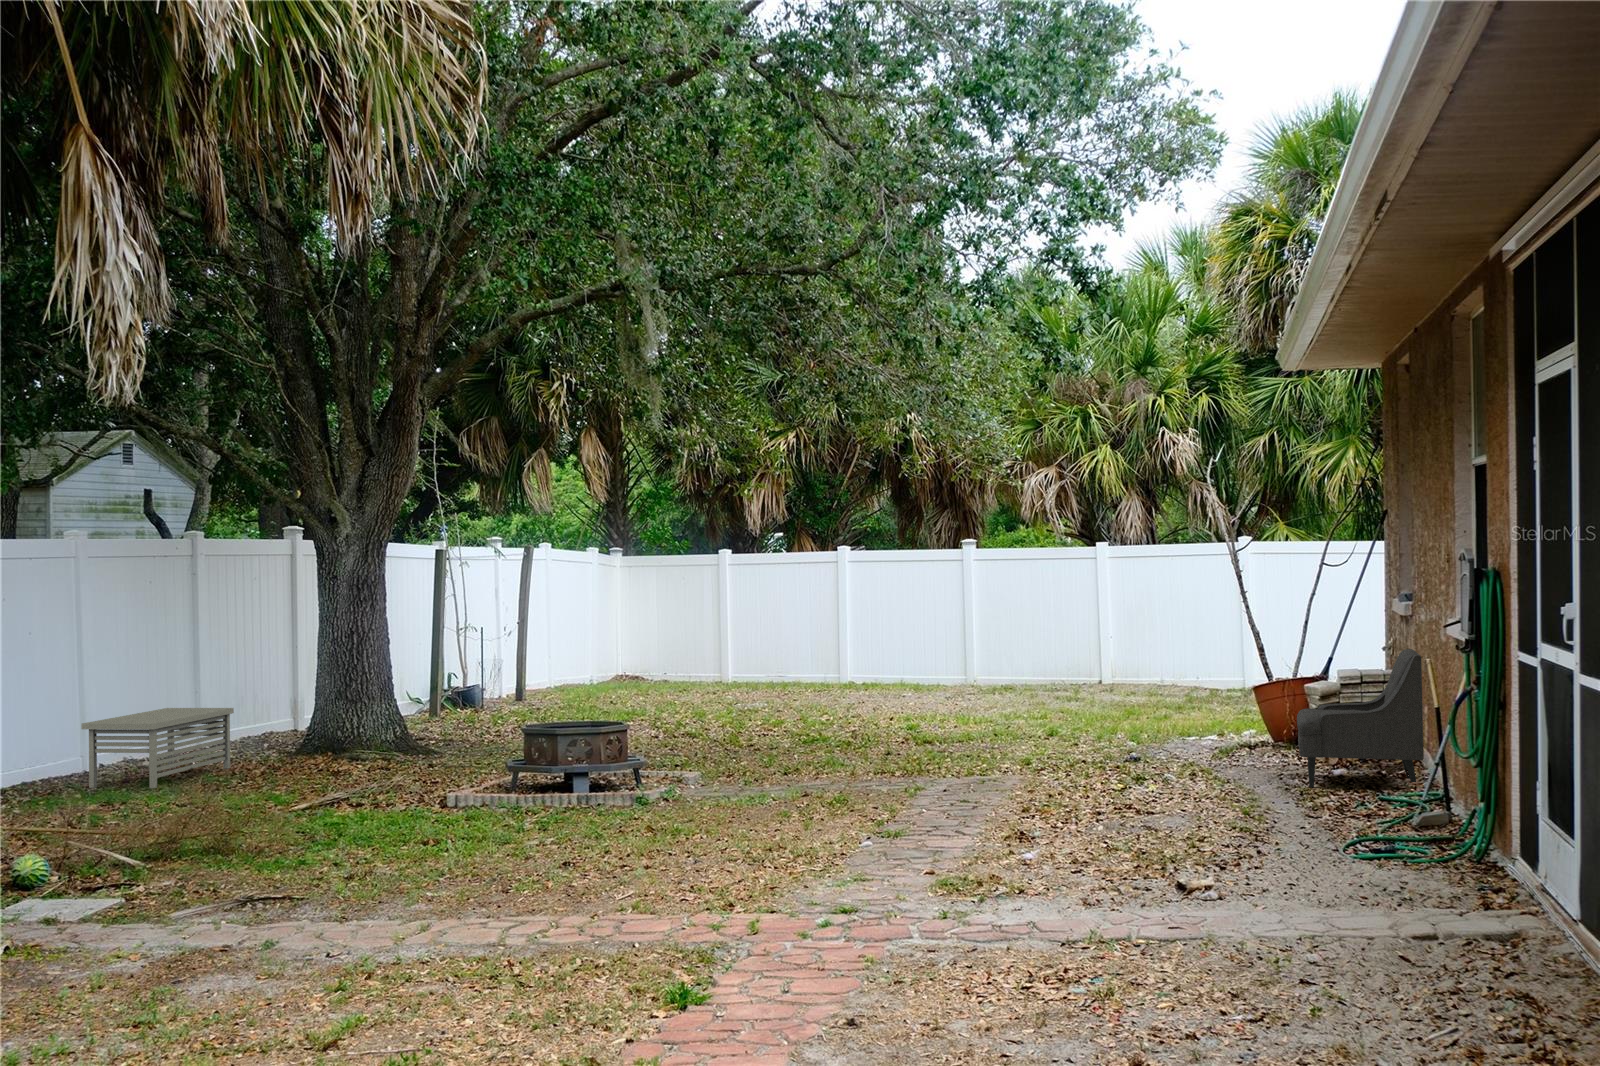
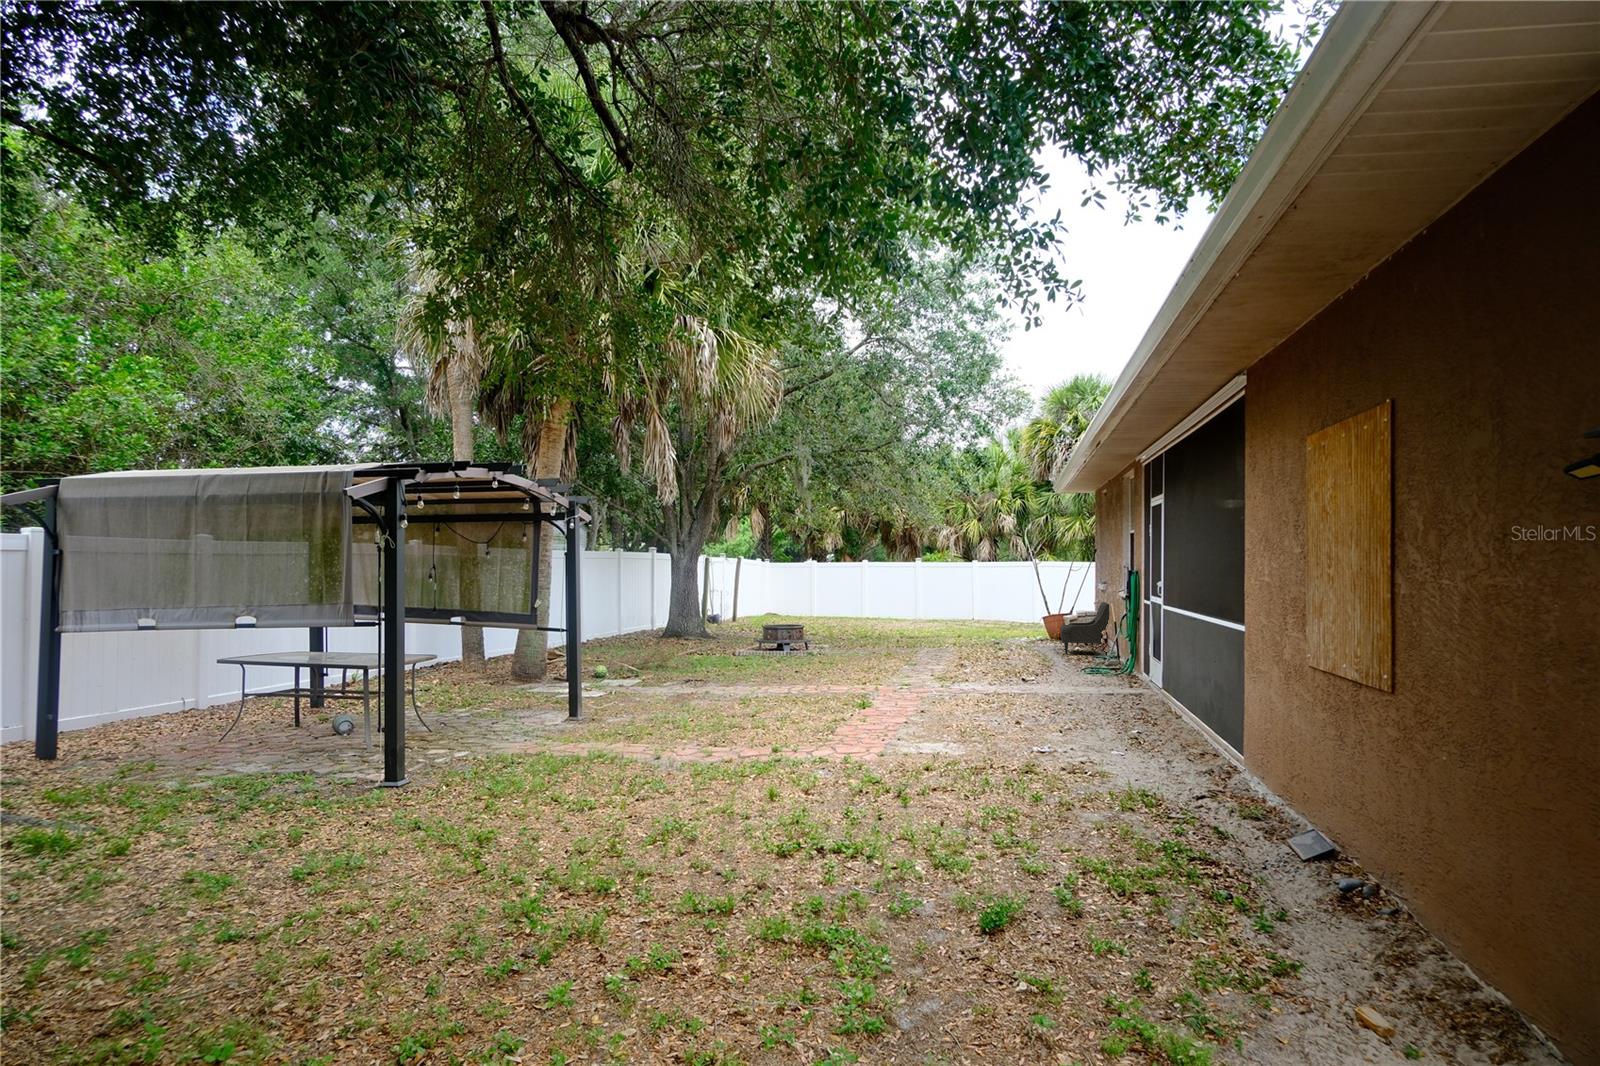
storage bench: present [81,708,234,788] -> none [593,618,644,647]

